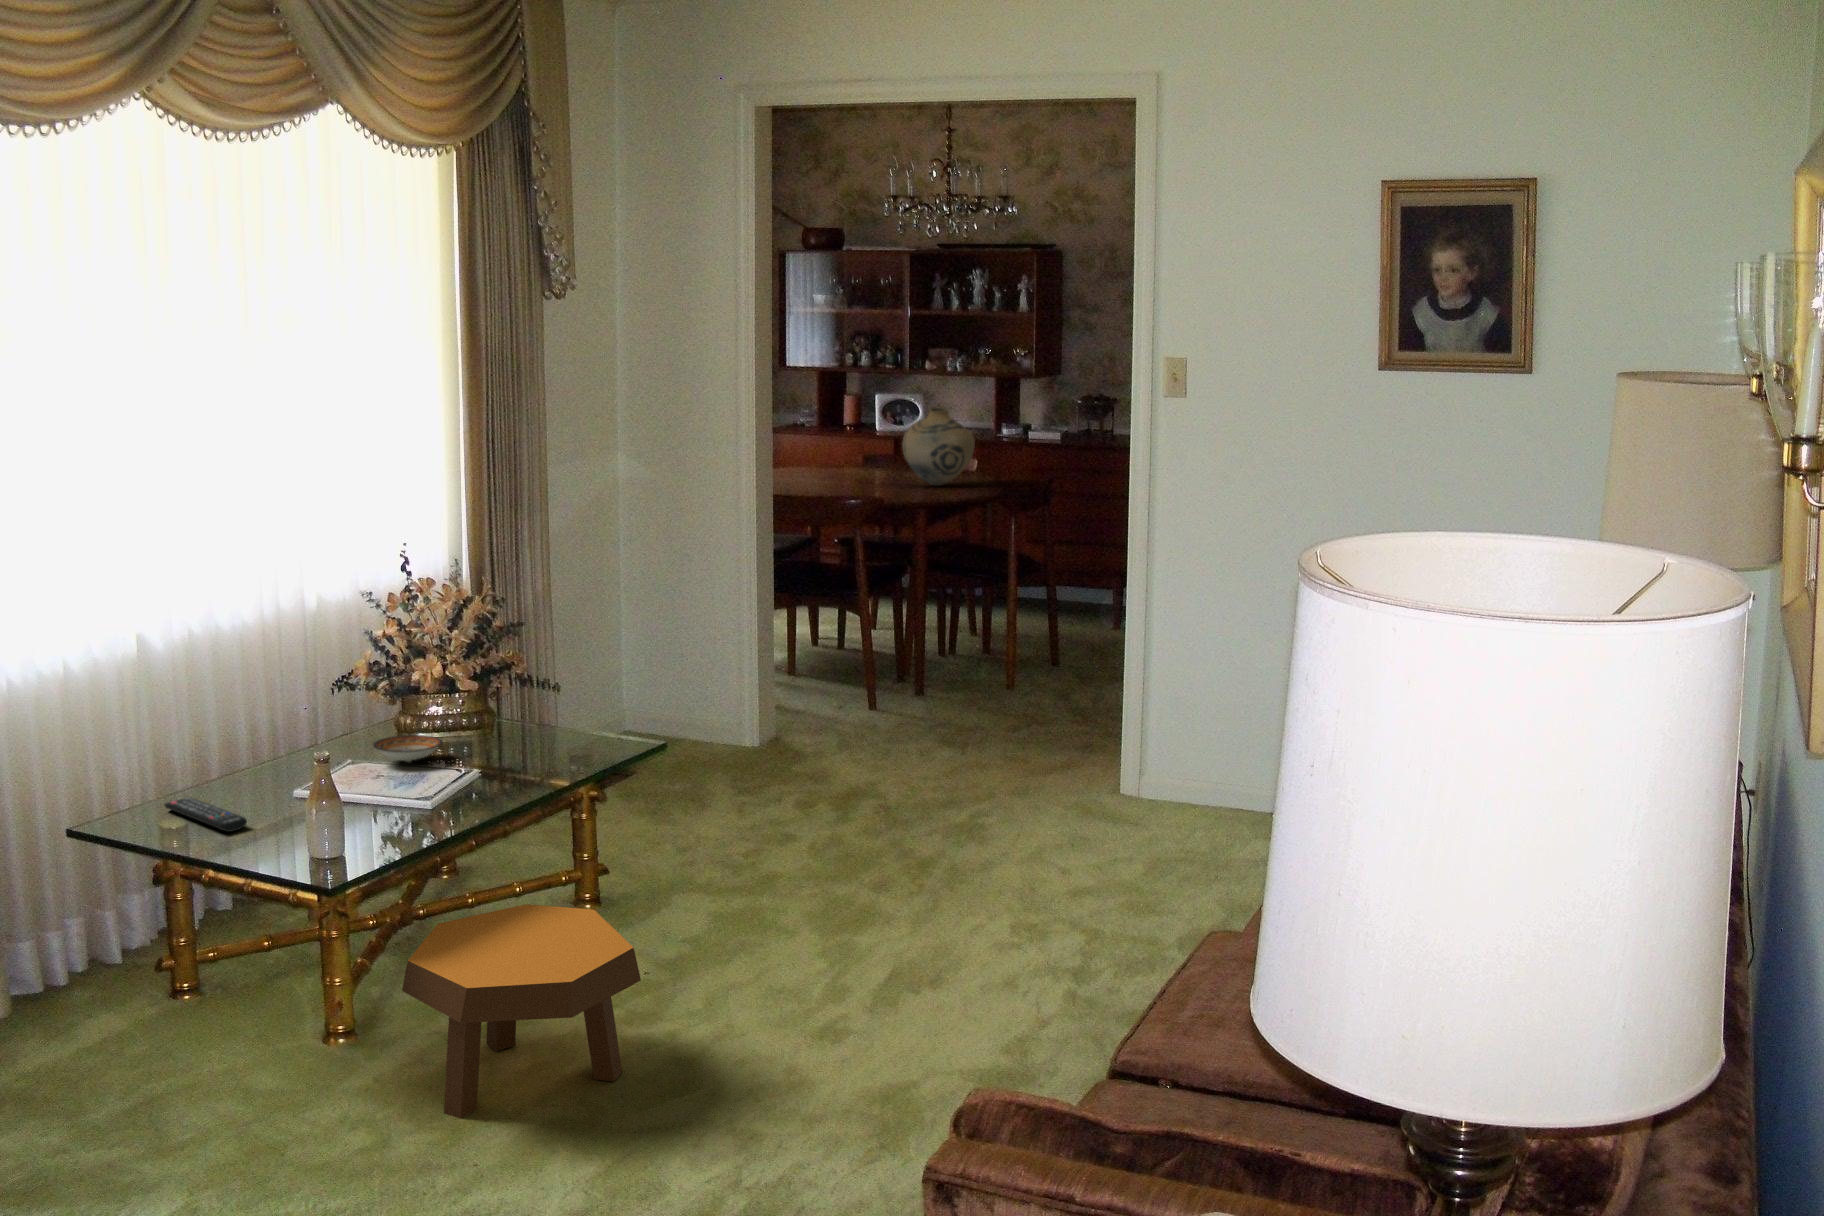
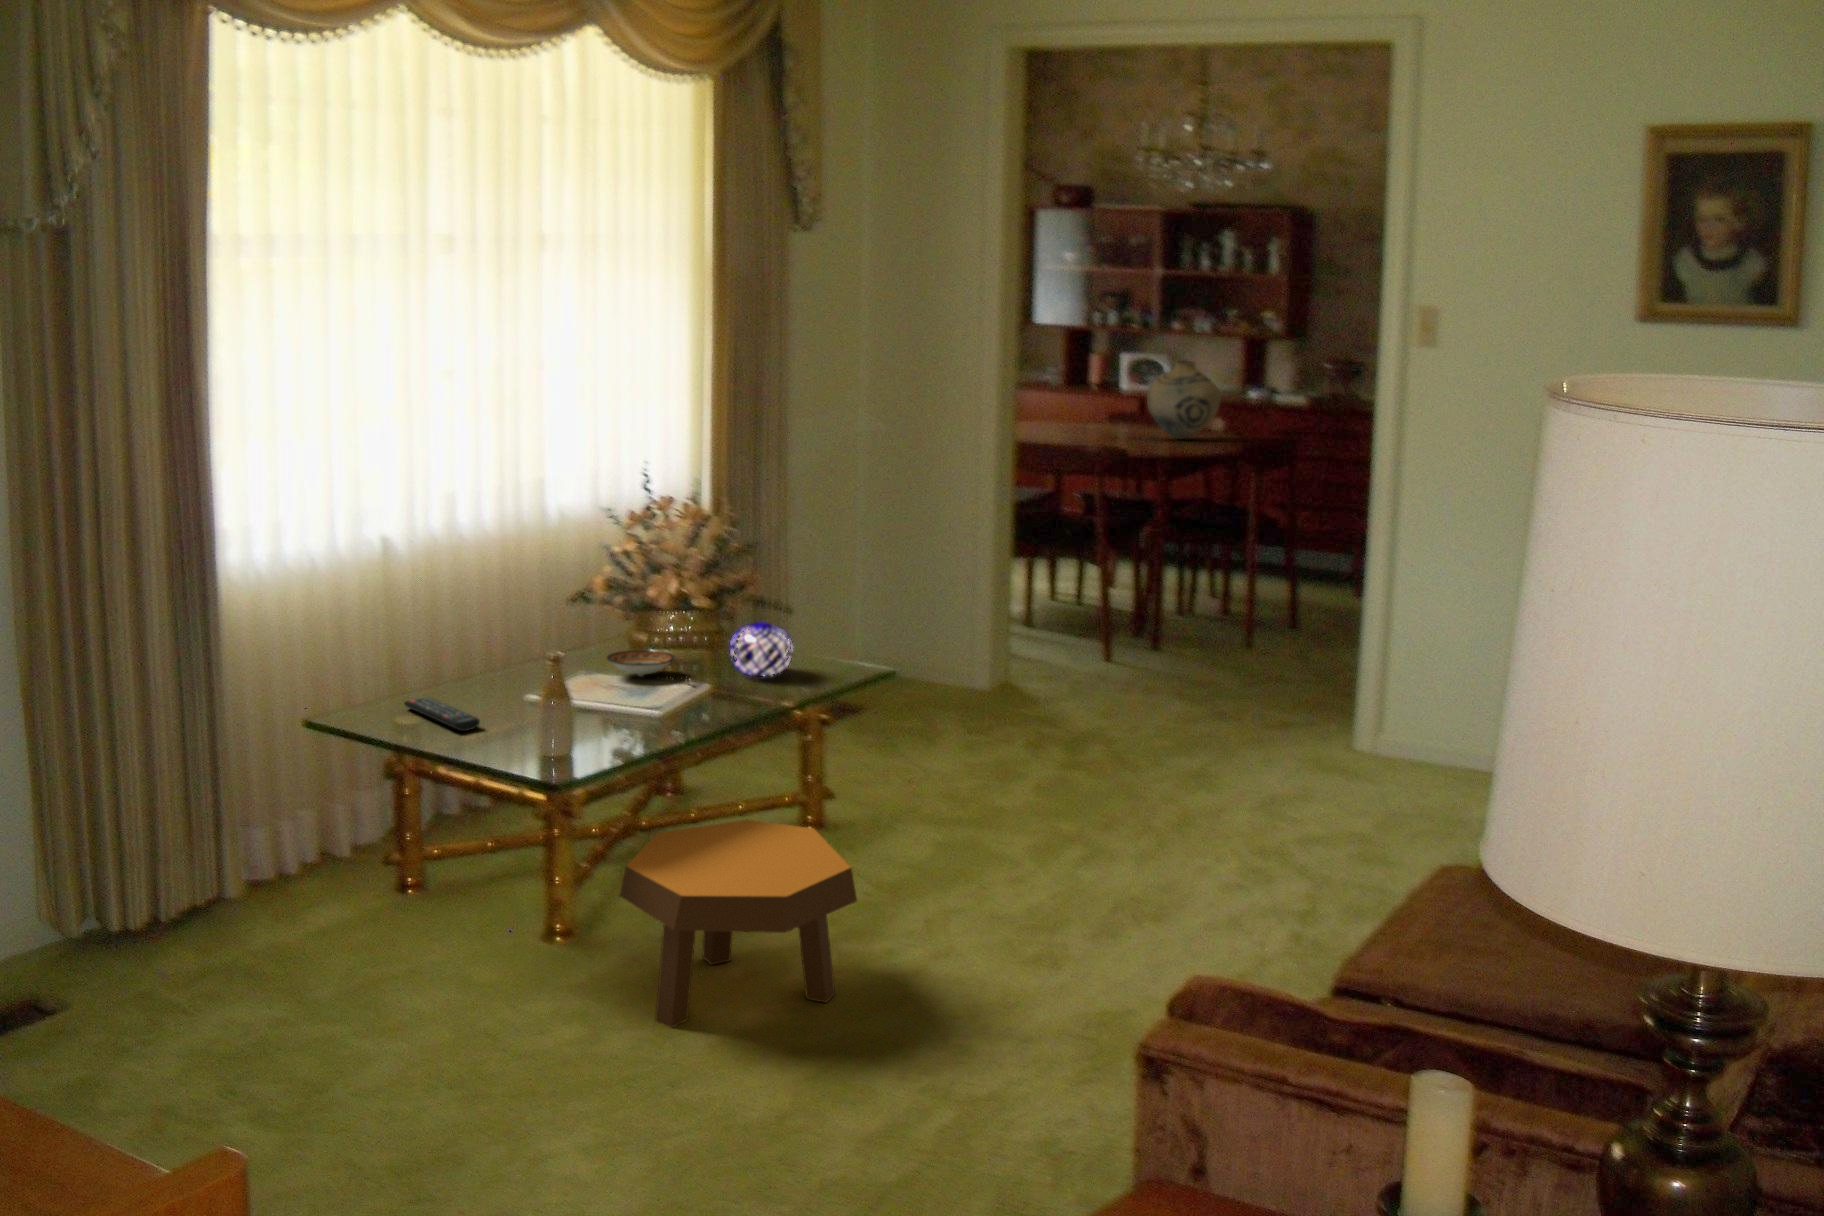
decorative orb: none [498,702,563,756] -> present [729,622,792,676]

